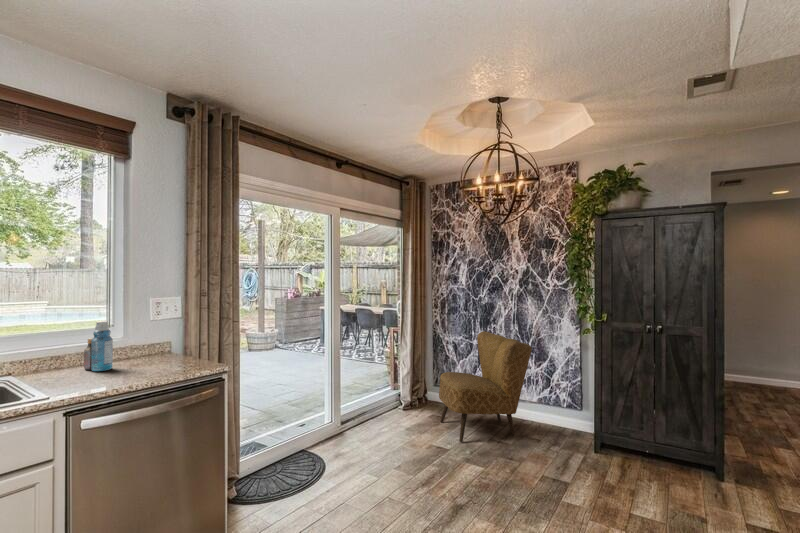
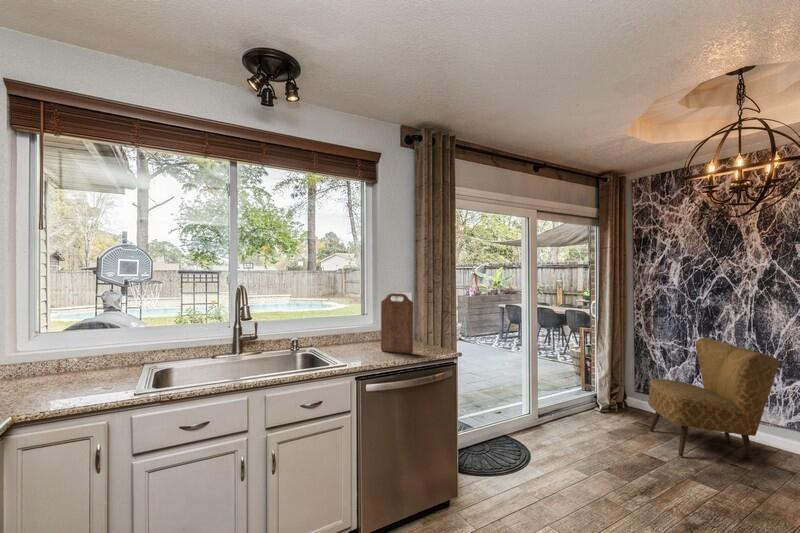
cutting board: none [123,298,168,372] -> present [381,293,413,353]
bottle: present [84,320,113,371] -> none [353,310,372,349]

